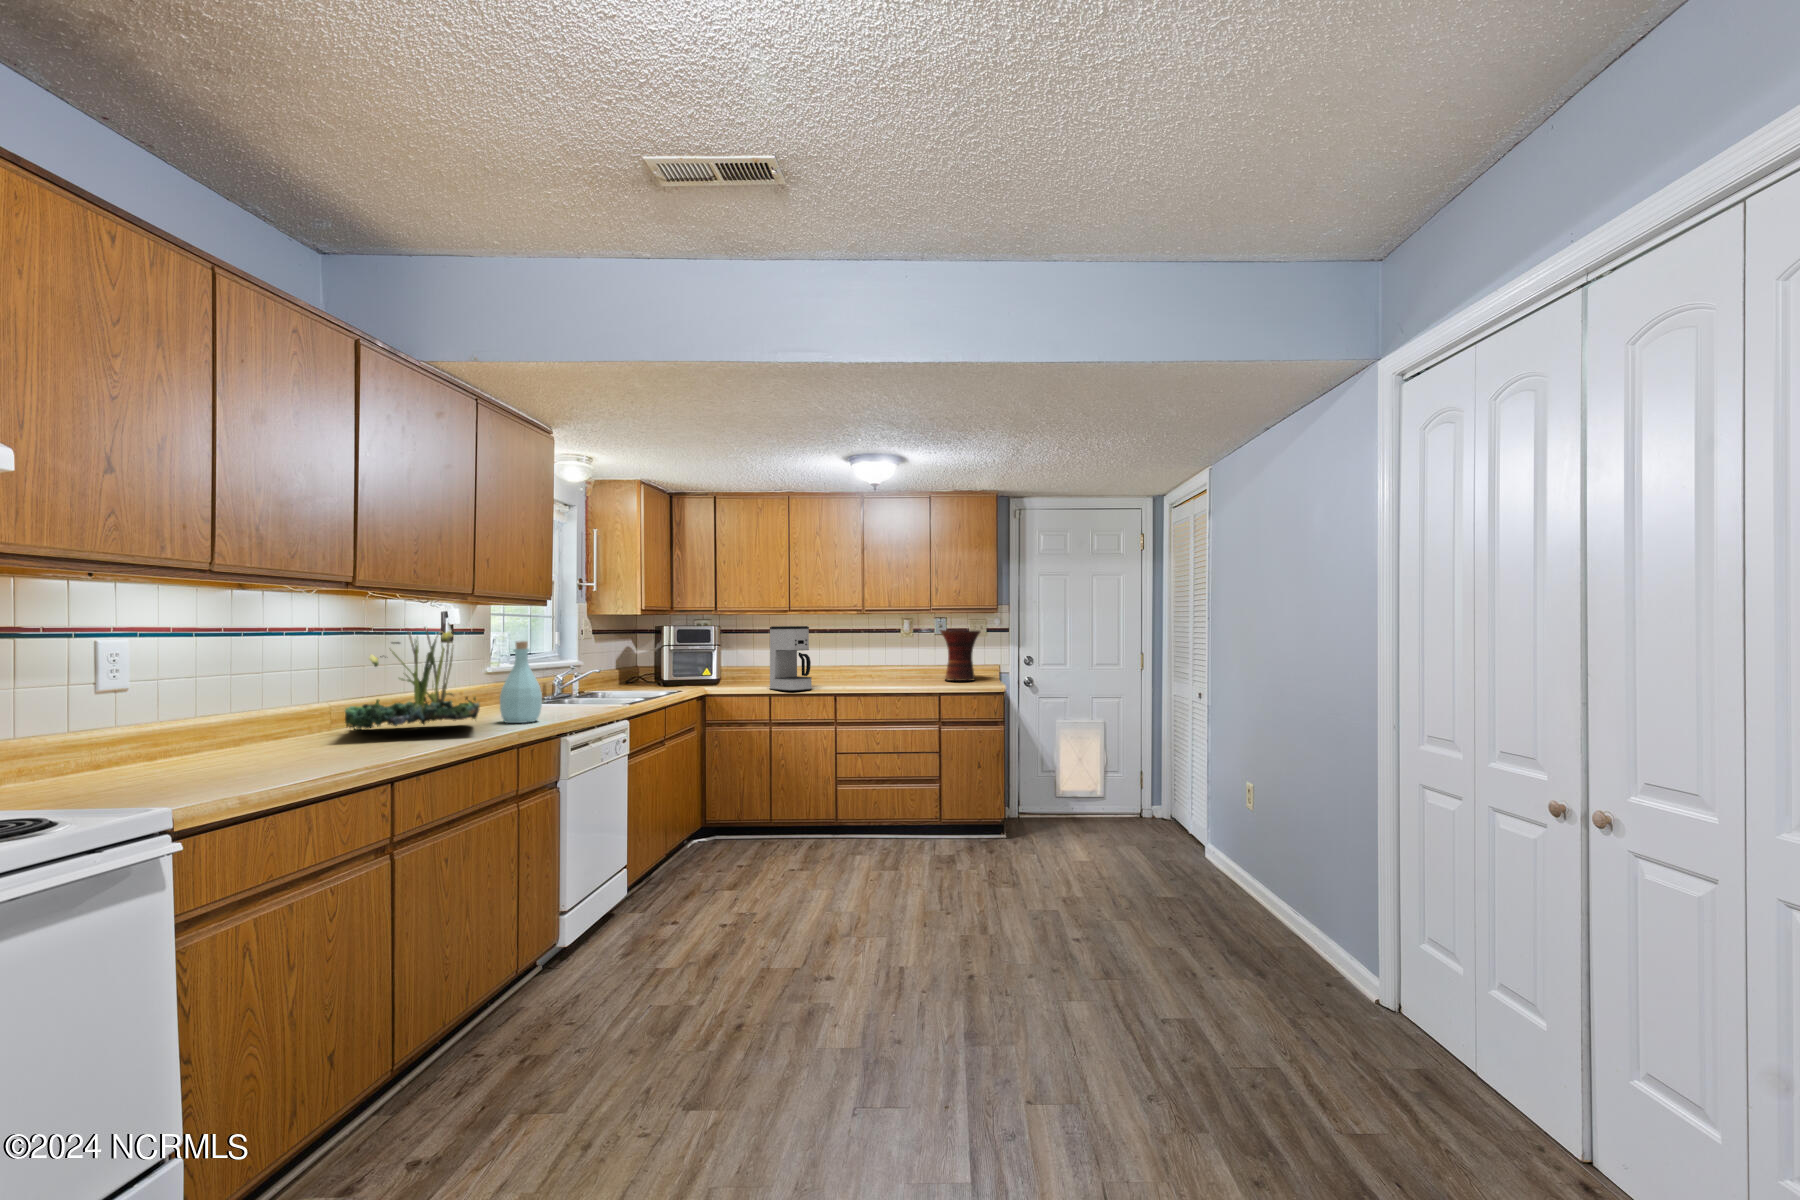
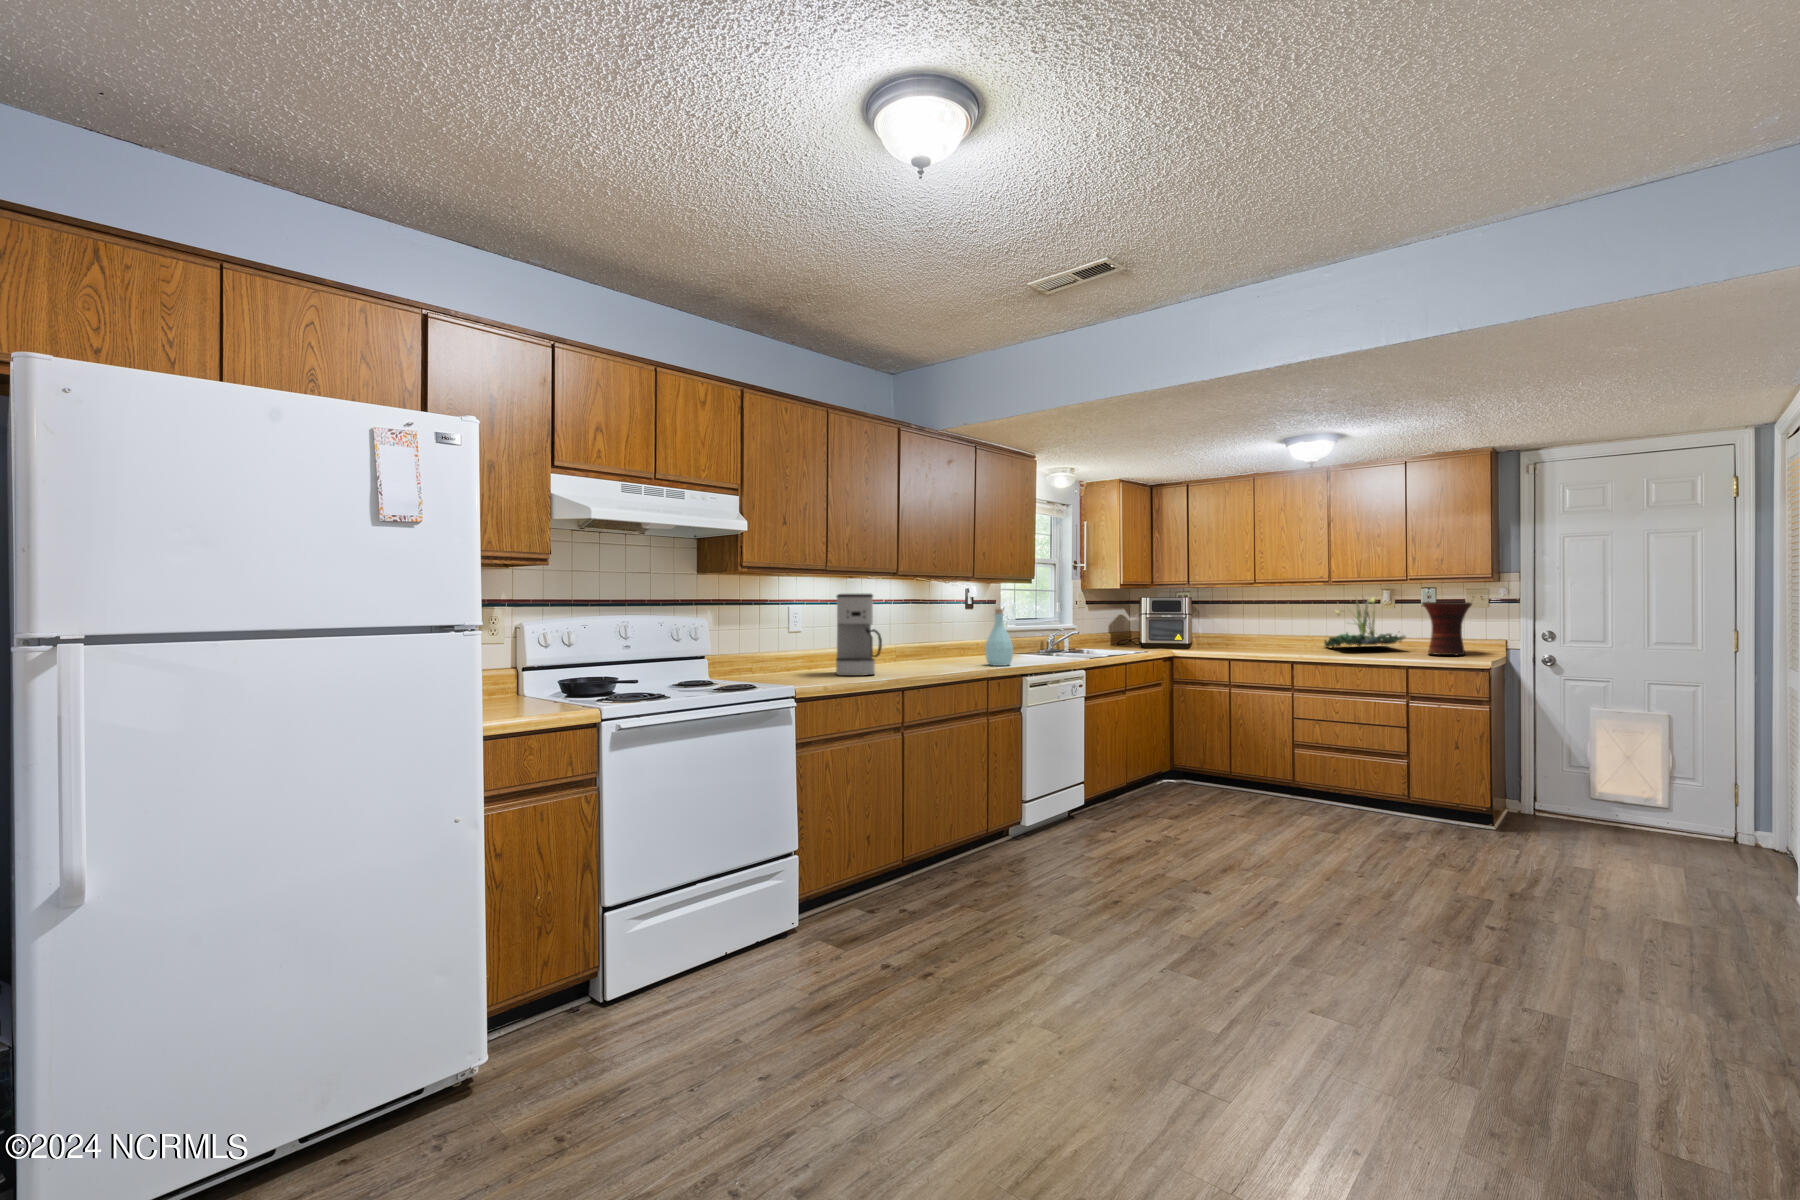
coffee maker: present [770,626,812,691] -> present [836,594,882,676]
plant: present [345,629,480,729] -> present [1324,598,1405,648]

